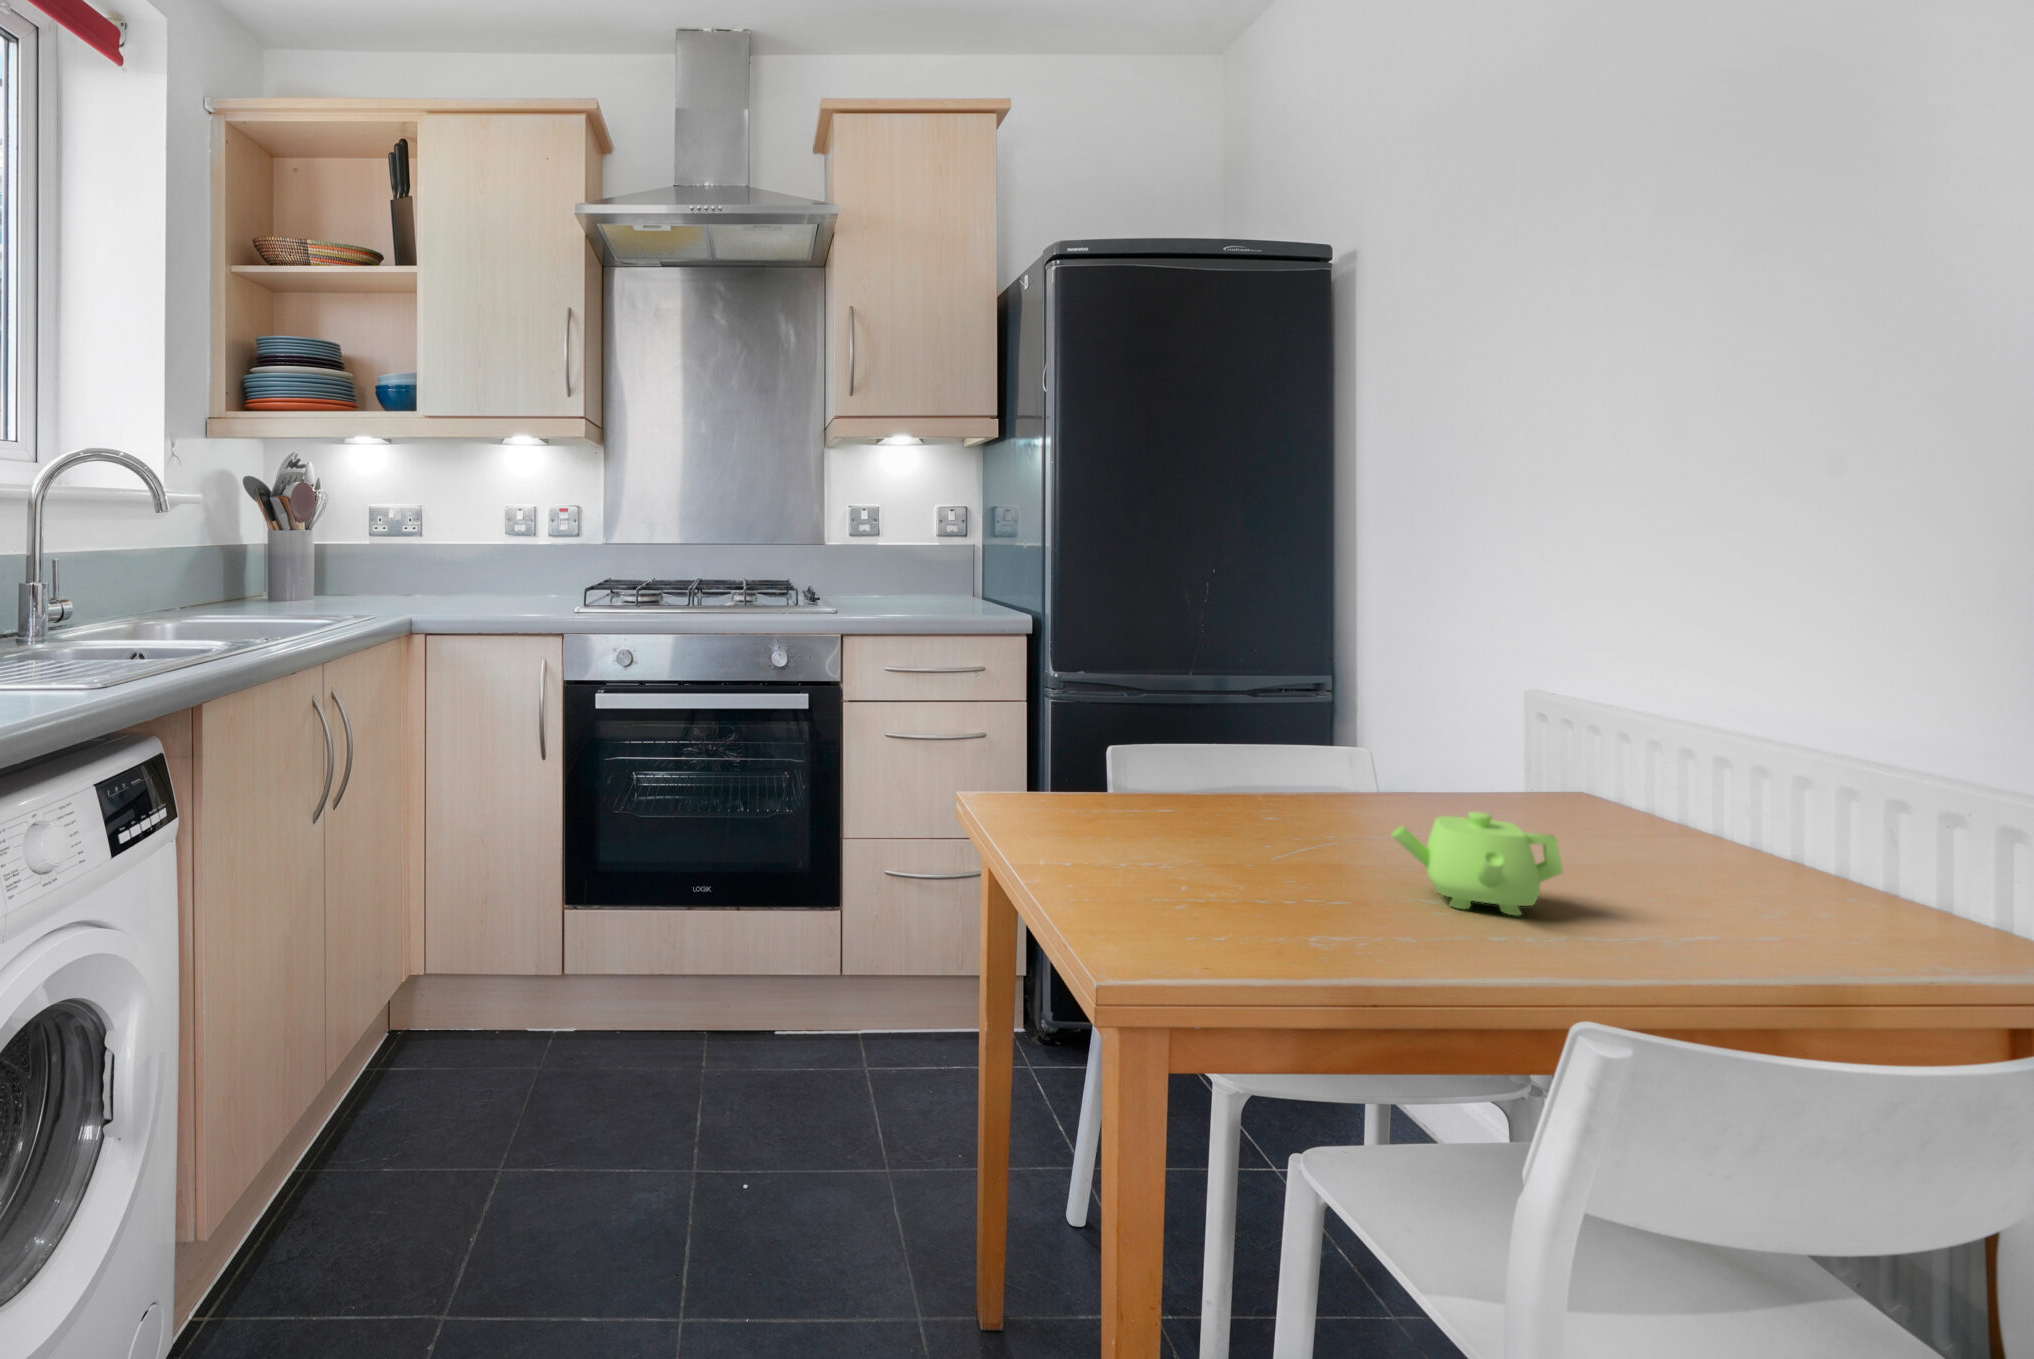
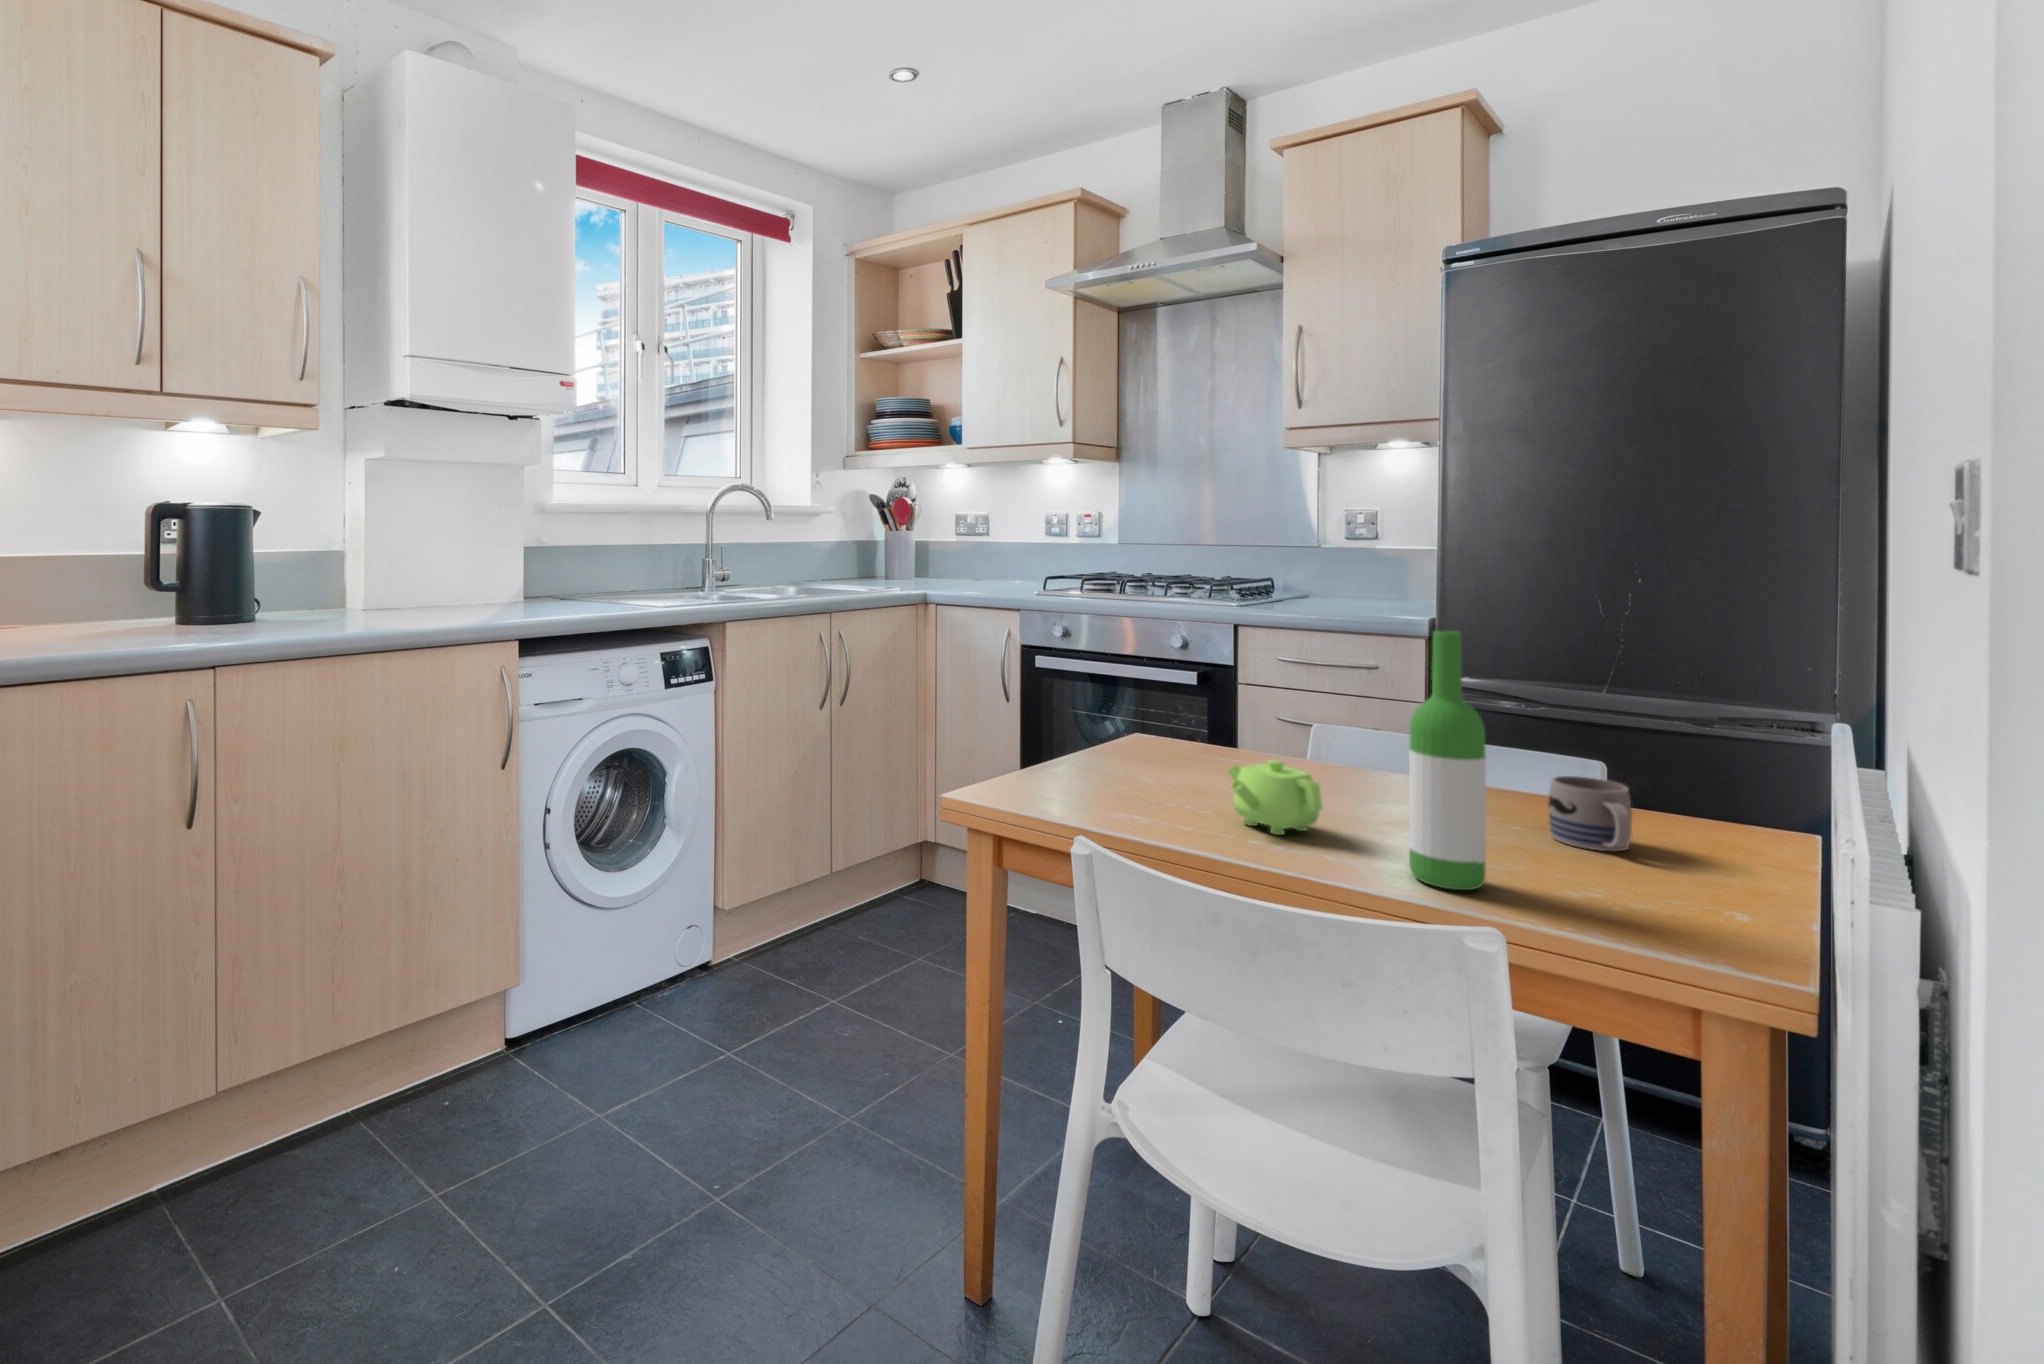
wine bottle: none [1706,621,1816,946] -> present [1409,630,1486,890]
mug: none [1559,768,1680,848] -> present [1548,776,1632,851]

